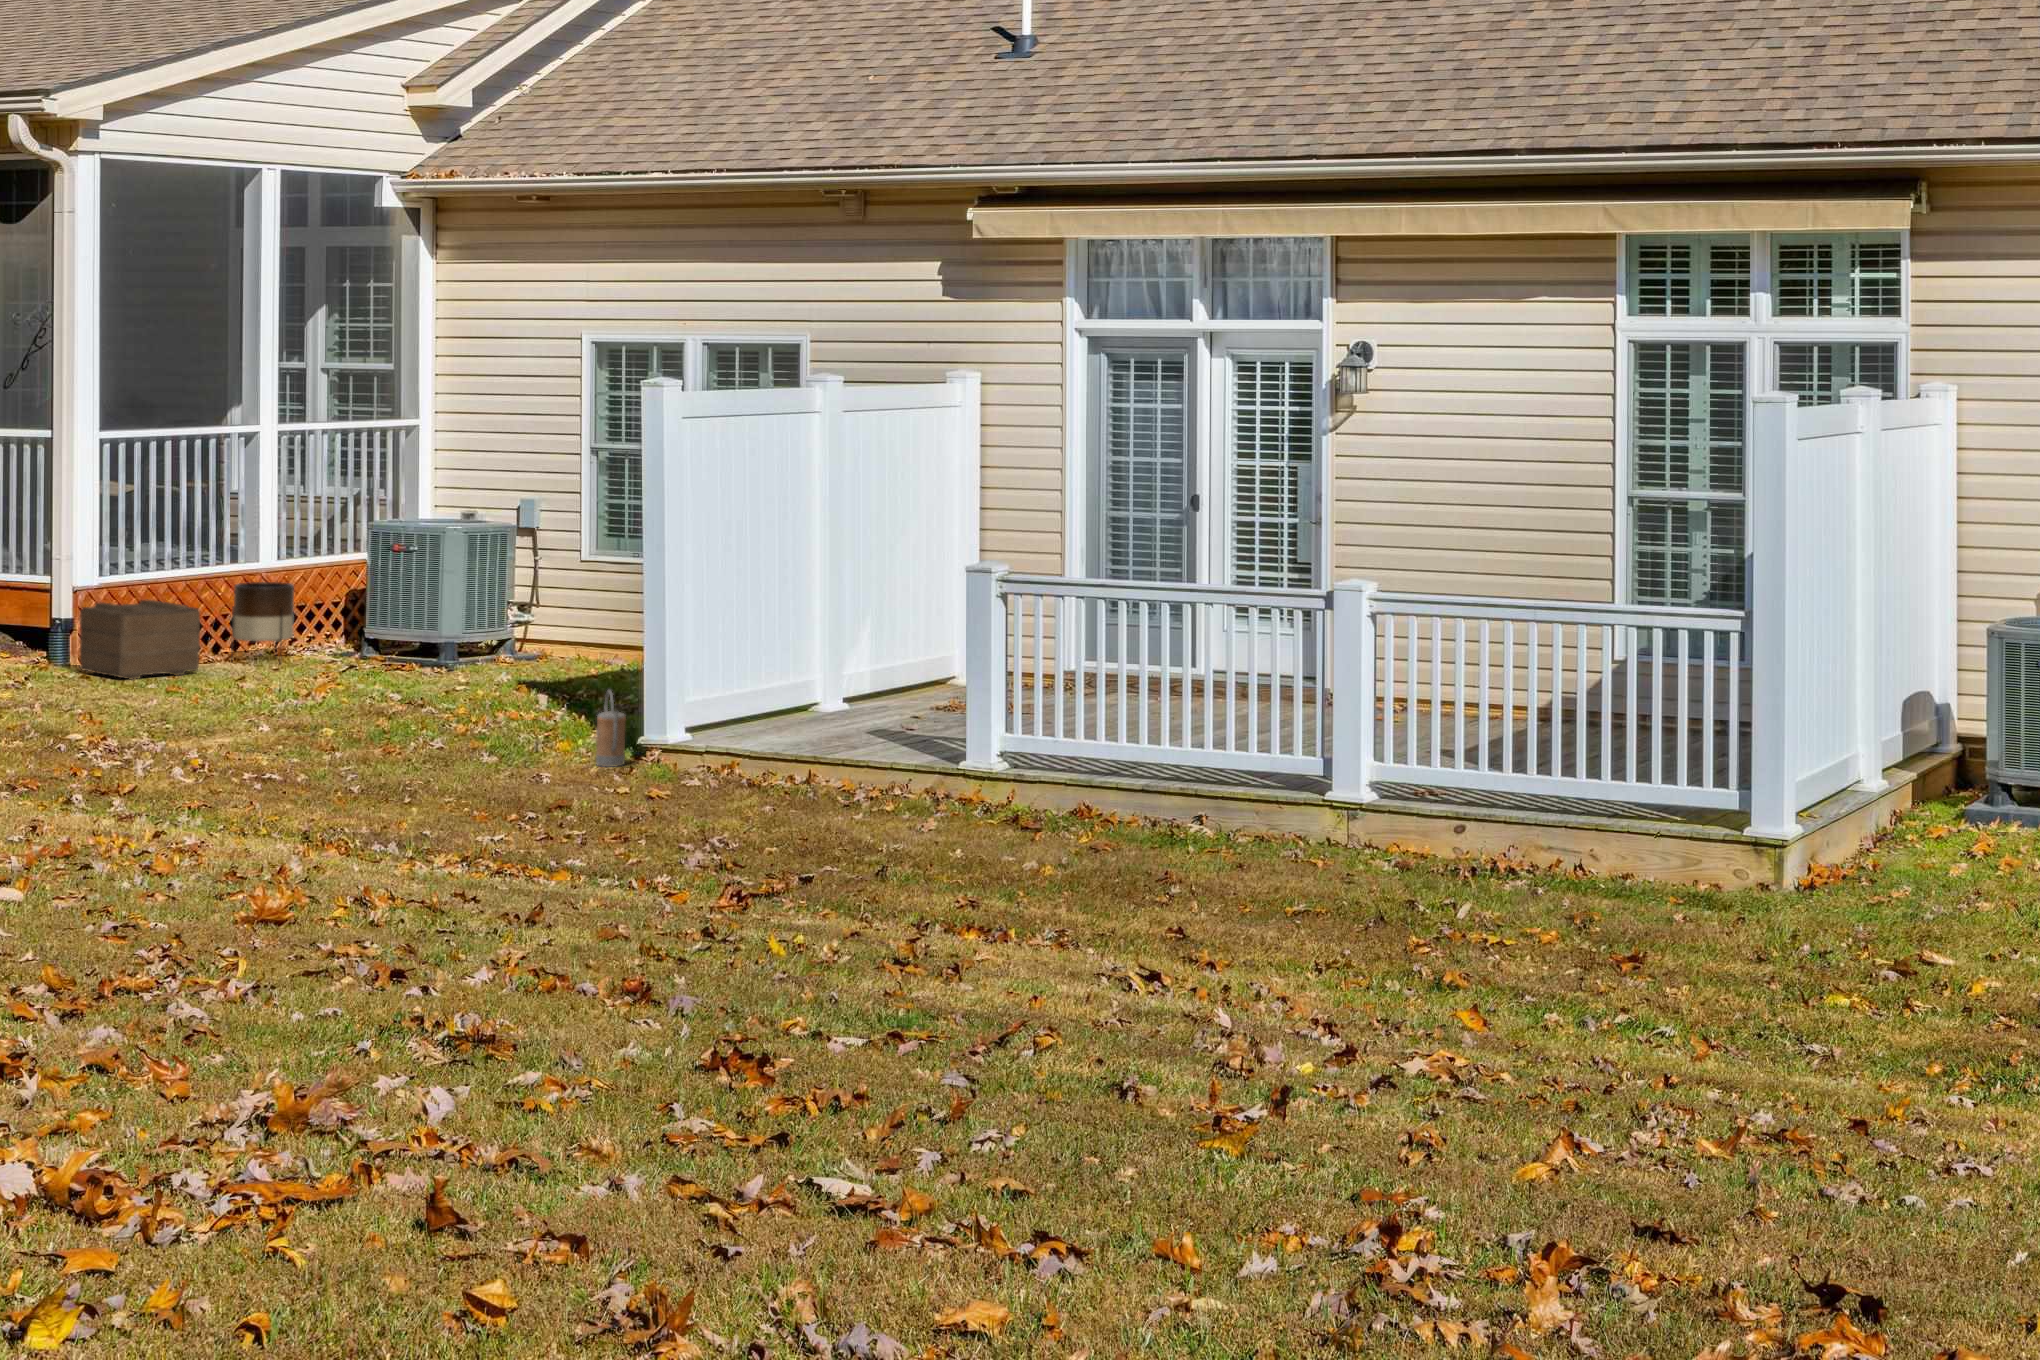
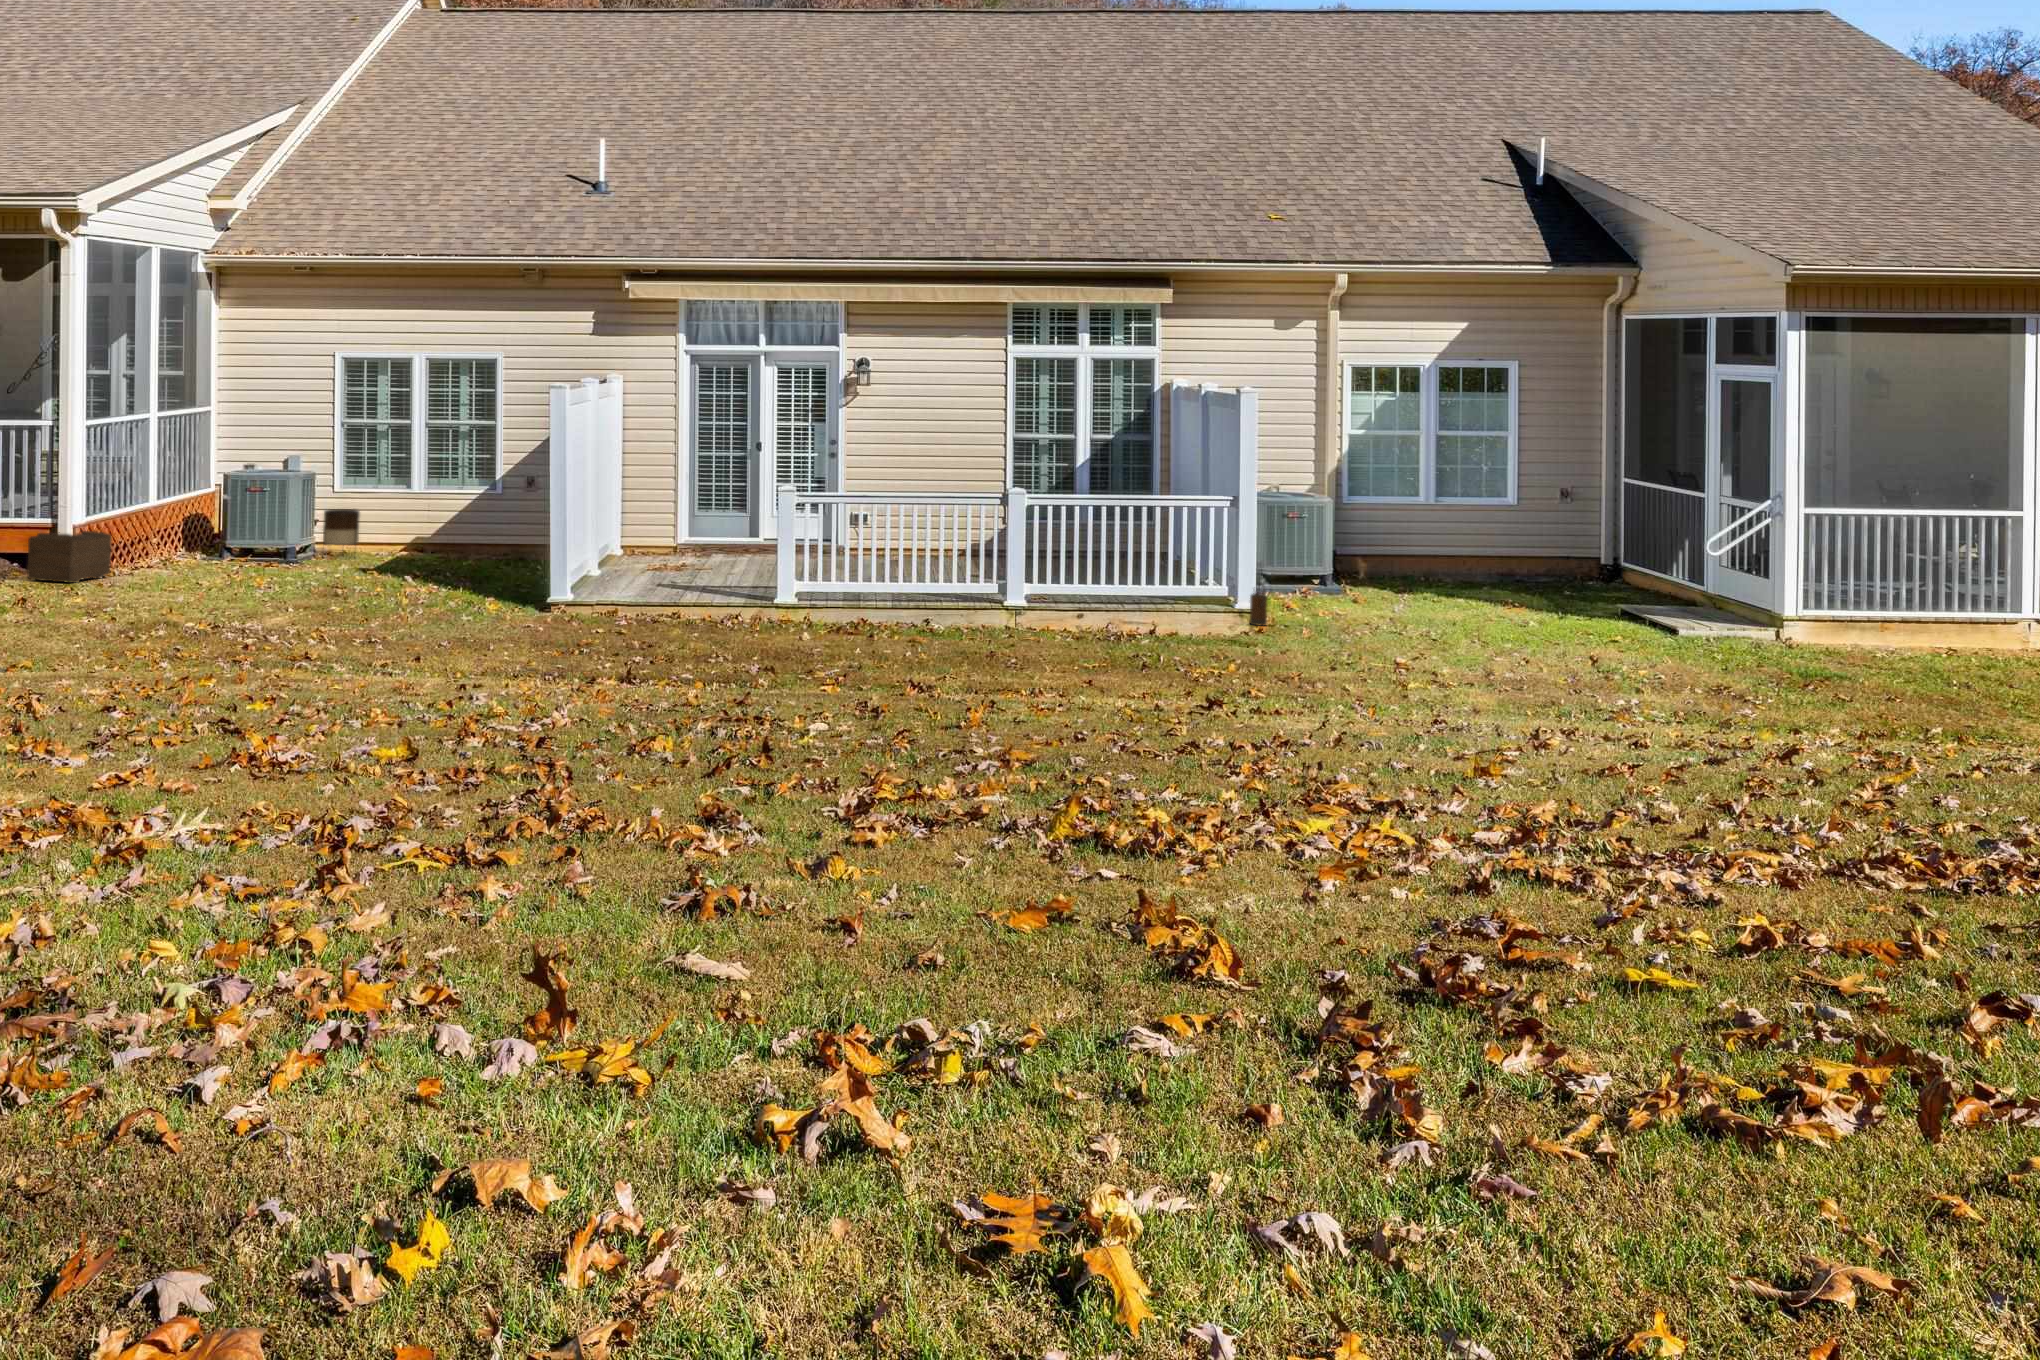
planter: present [231,582,294,644] -> present [323,509,360,545]
watering can: present [596,690,626,767] -> present [1250,583,1268,626]

